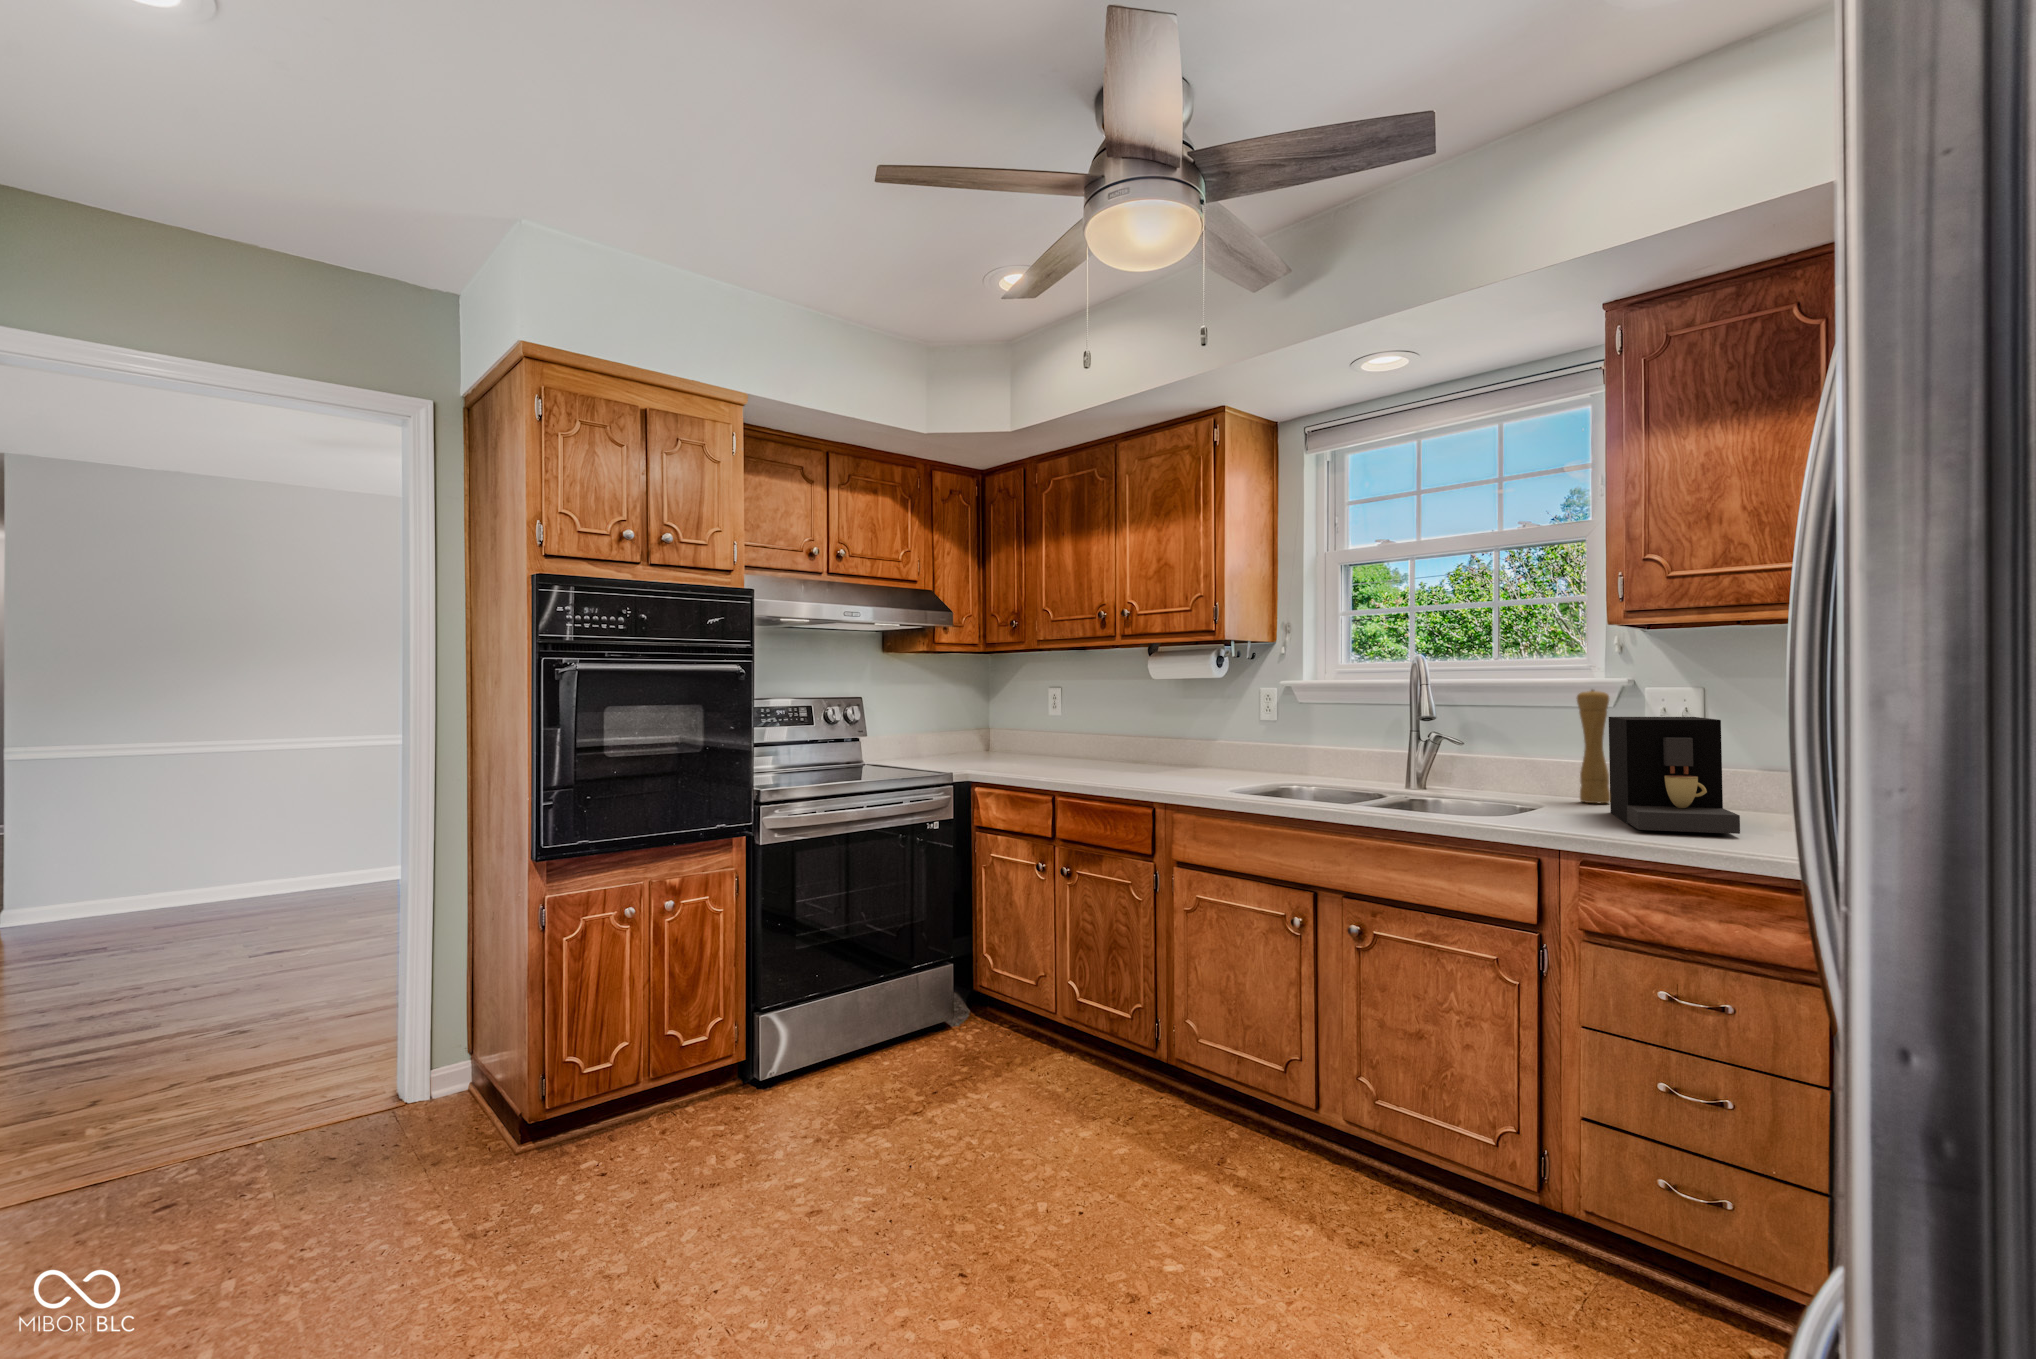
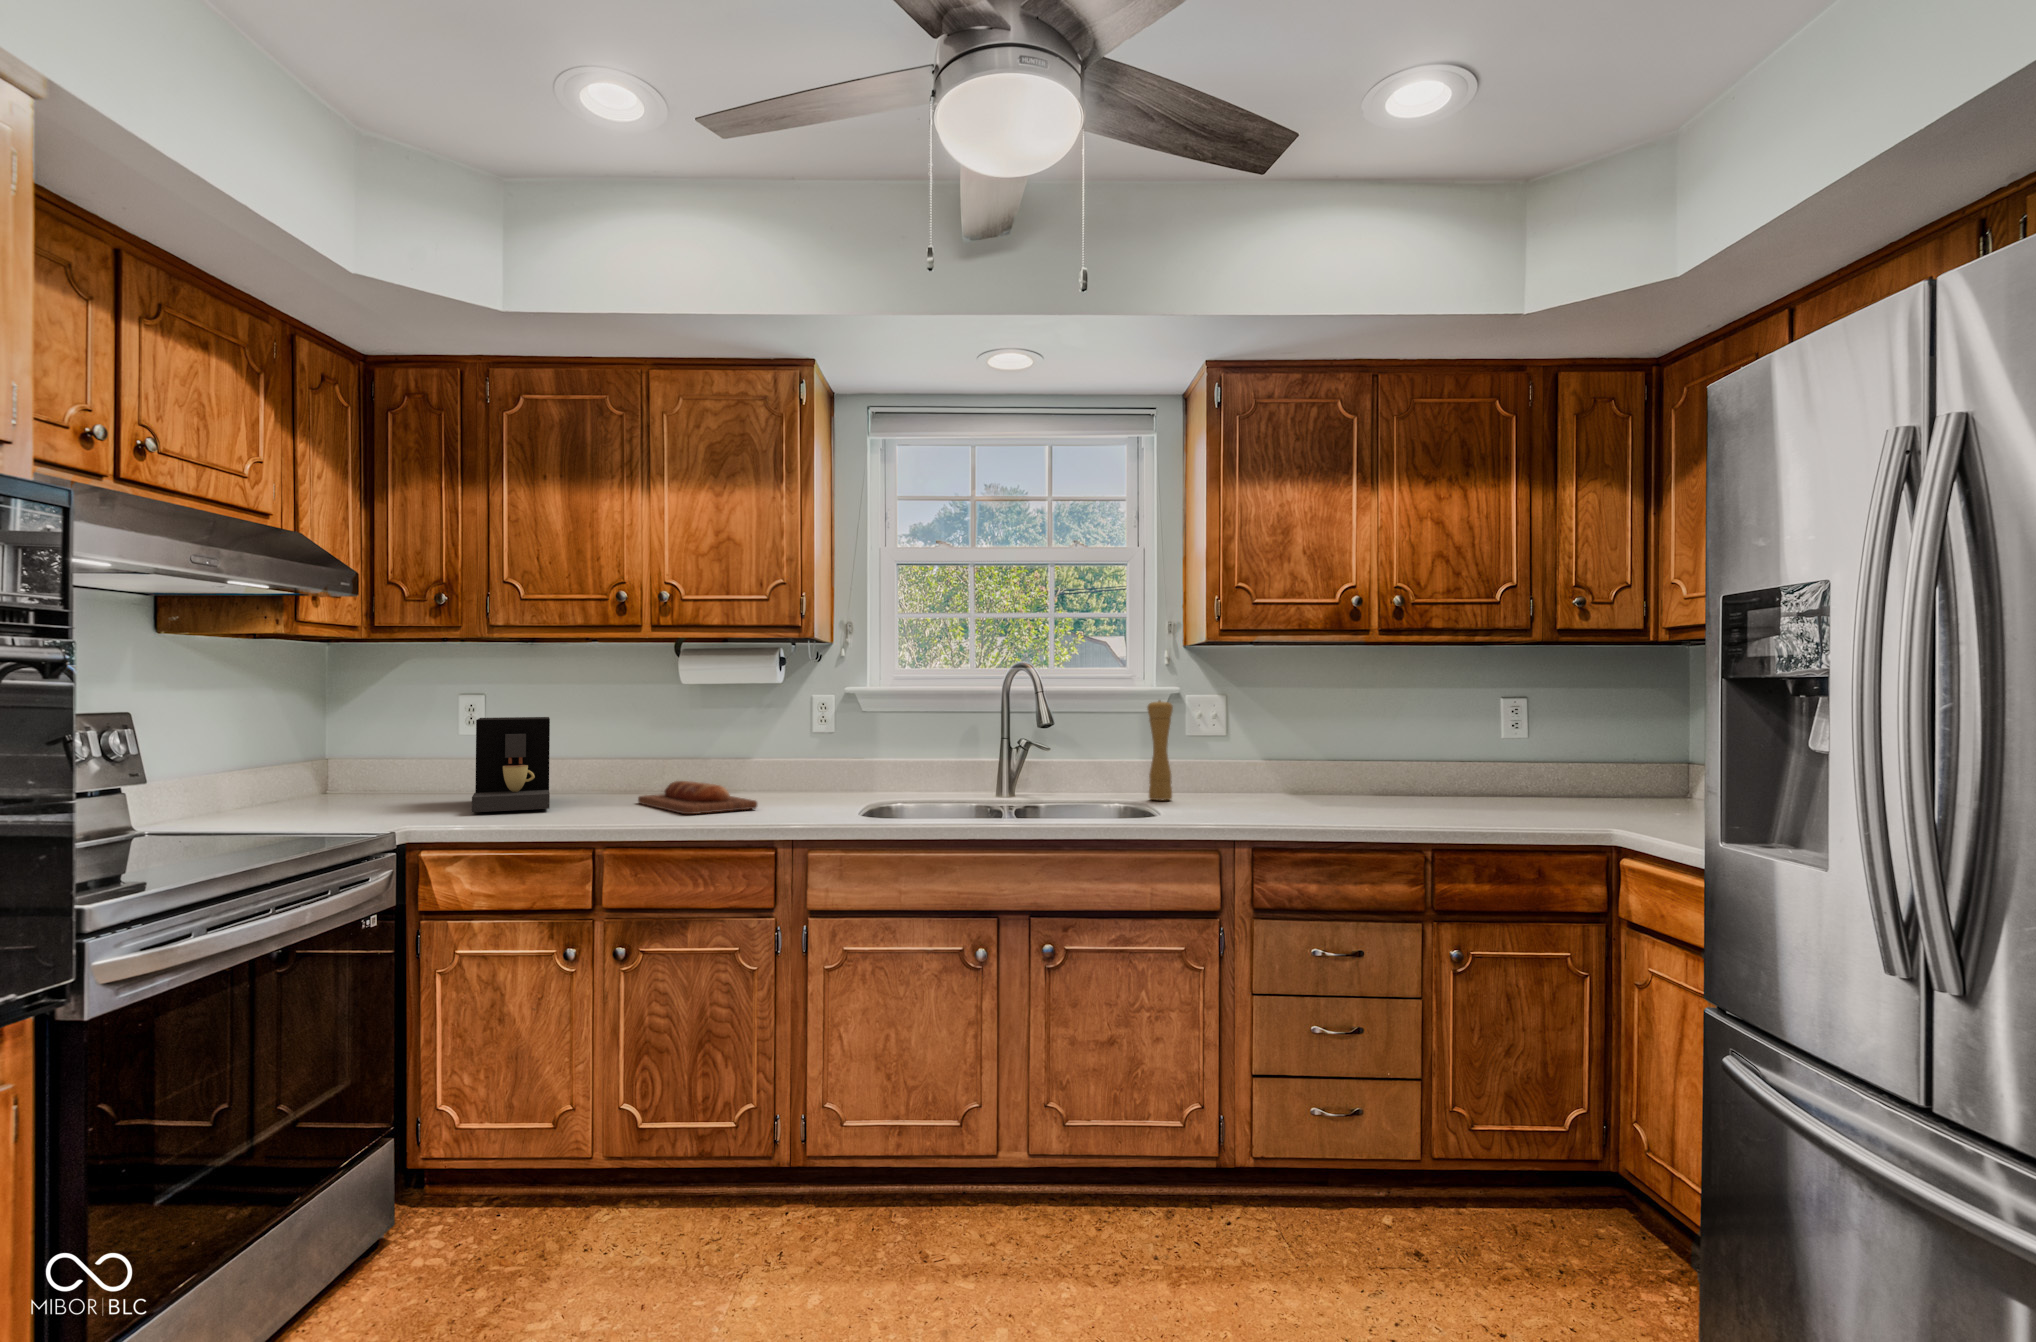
coffee maker: present [1609,717,1740,834] -> present [472,717,550,812]
bread loaf: none [1123,755,1183,780] -> present [638,781,757,814]

